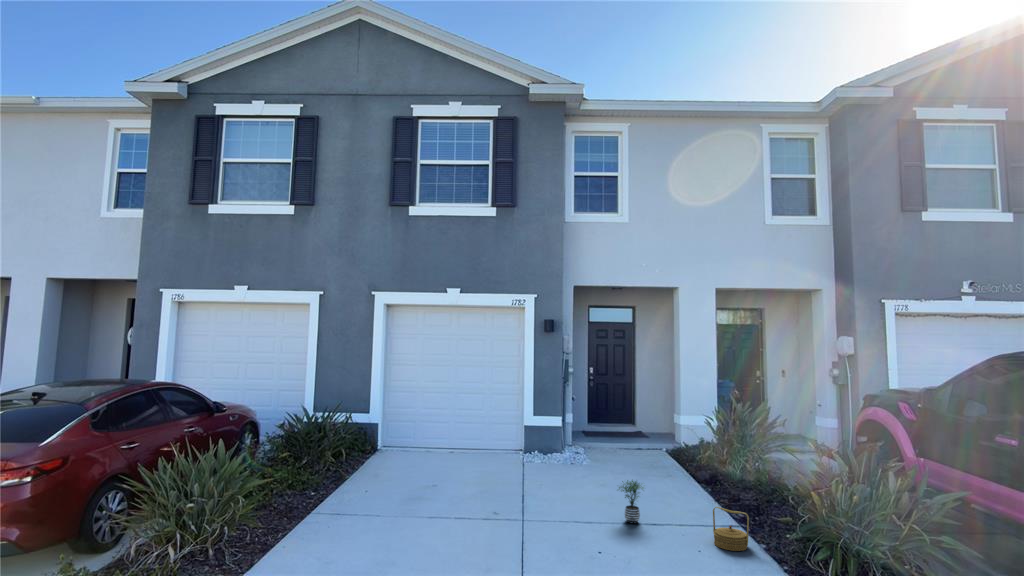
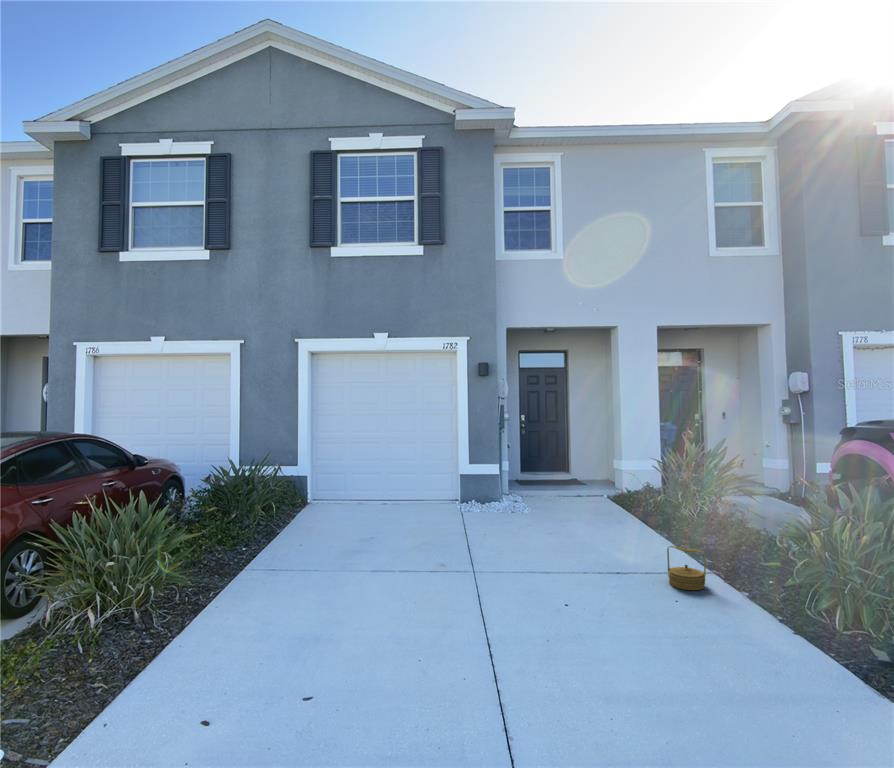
potted plant: present [619,480,644,524] -> none [564,521,595,566]

